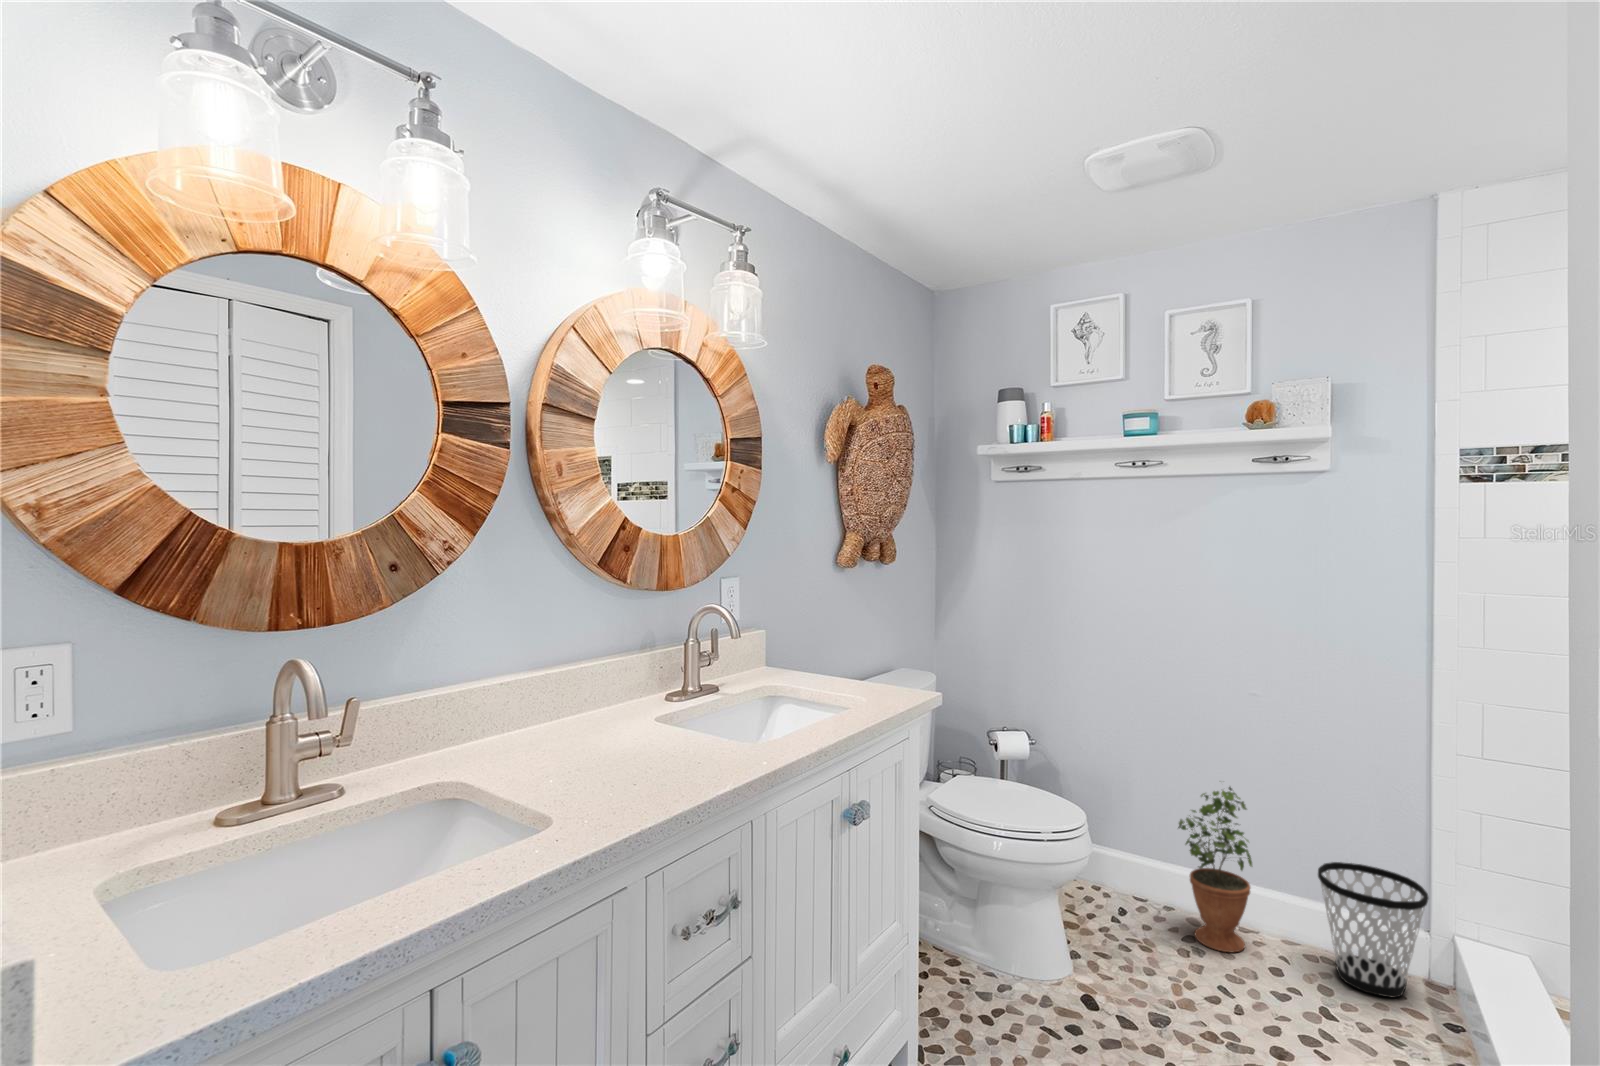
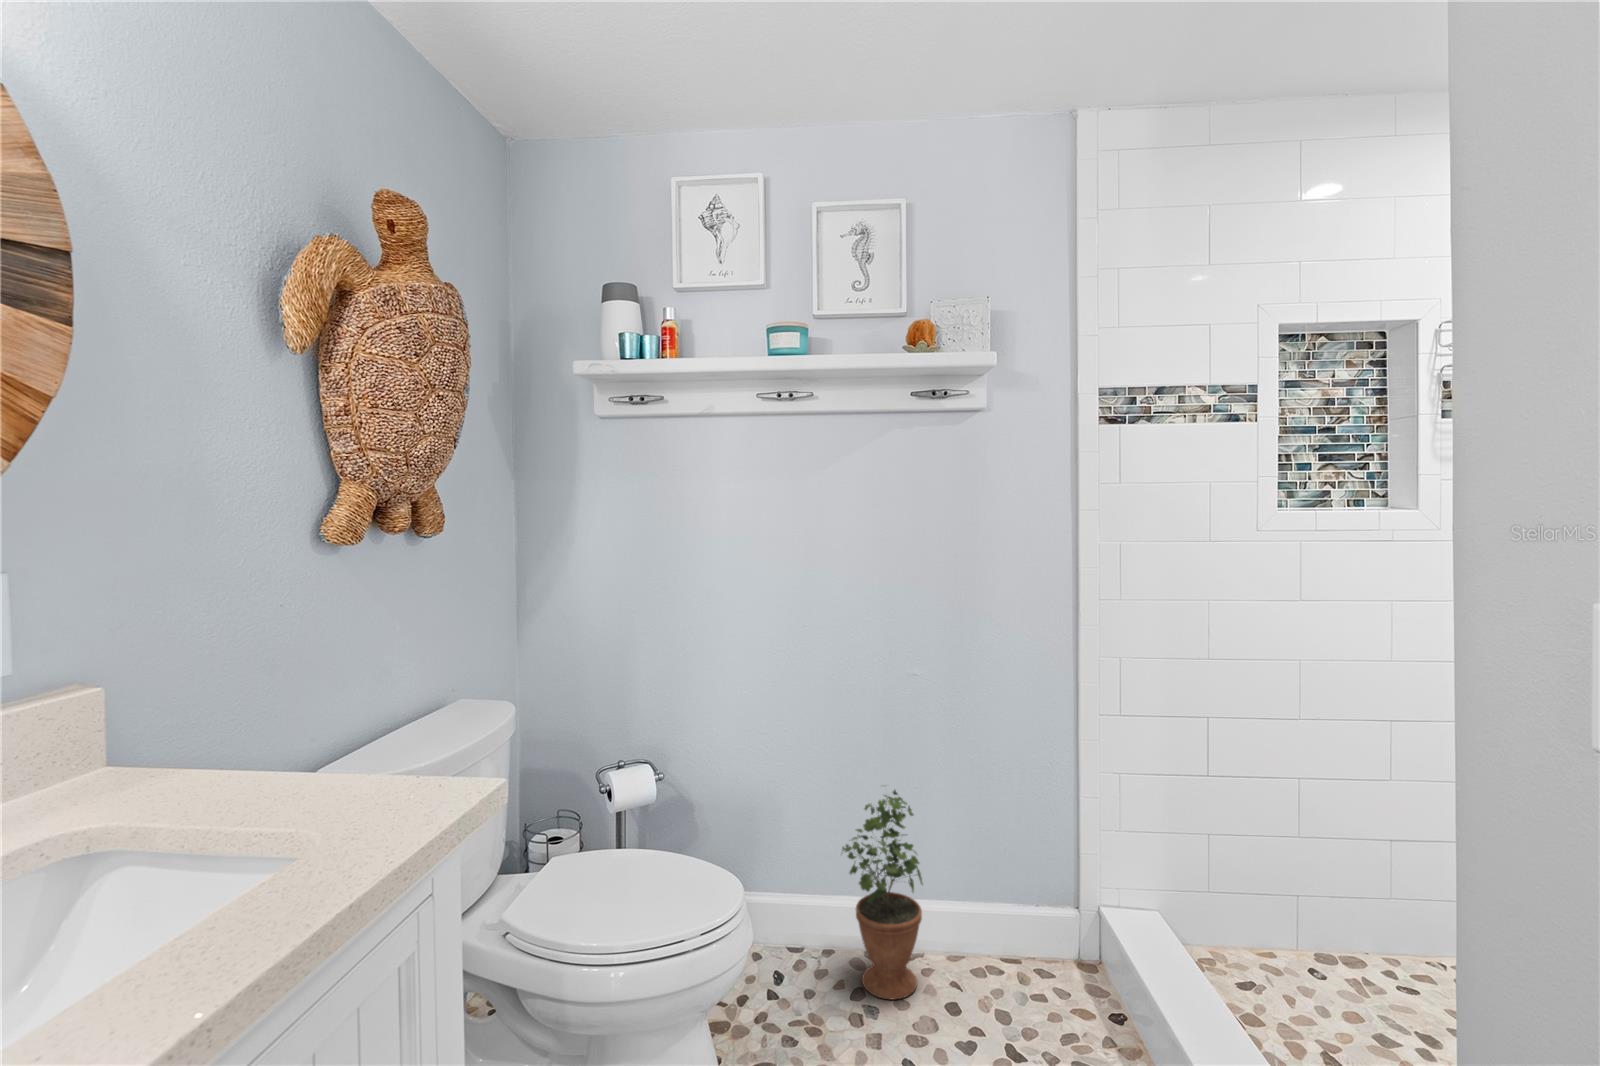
wastebasket: present [1318,862,1428,997] -> none [987,851,1094,1005]

